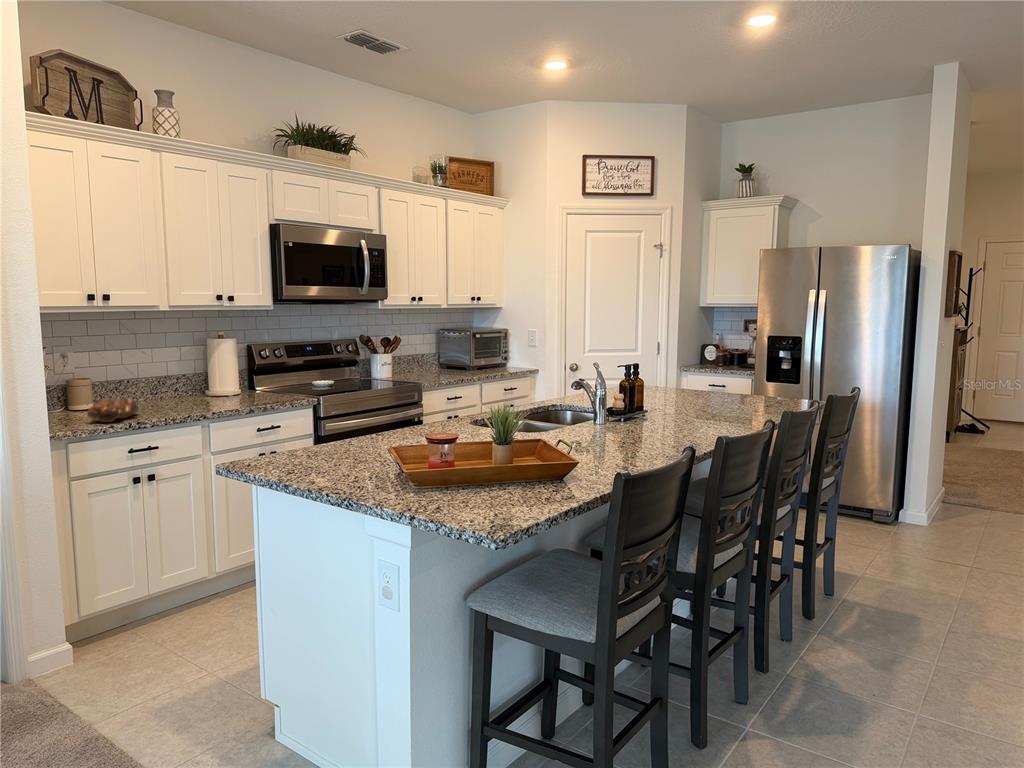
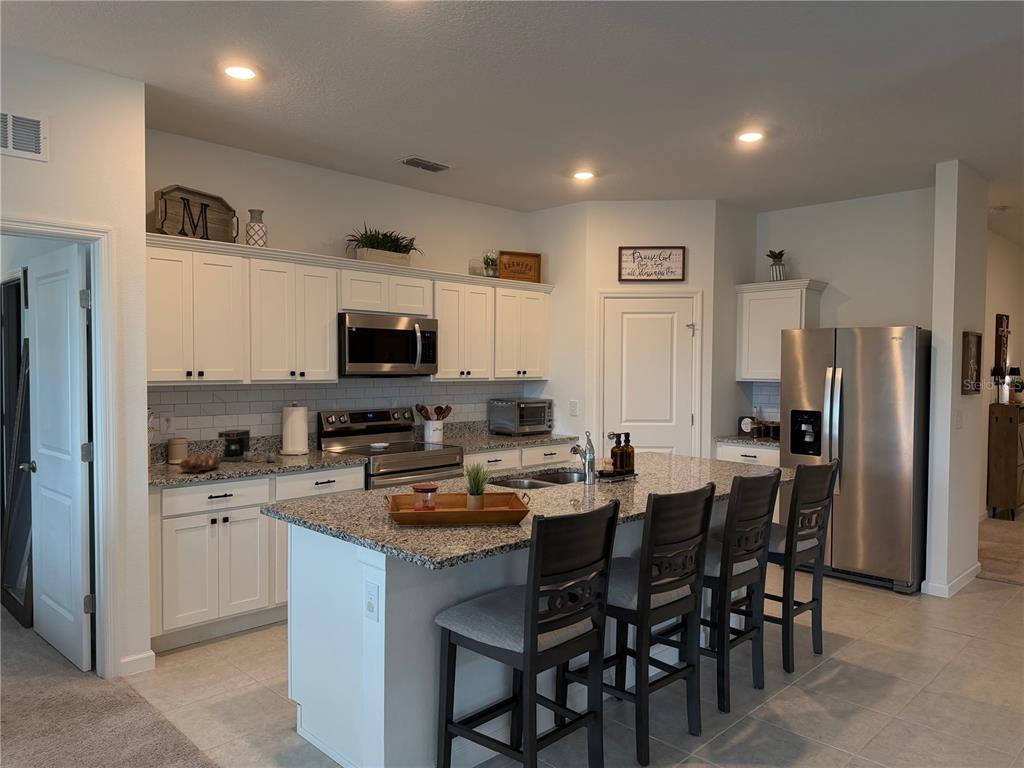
coffee maker: none [130,367,207,407] -> present [218,430,277,462]

